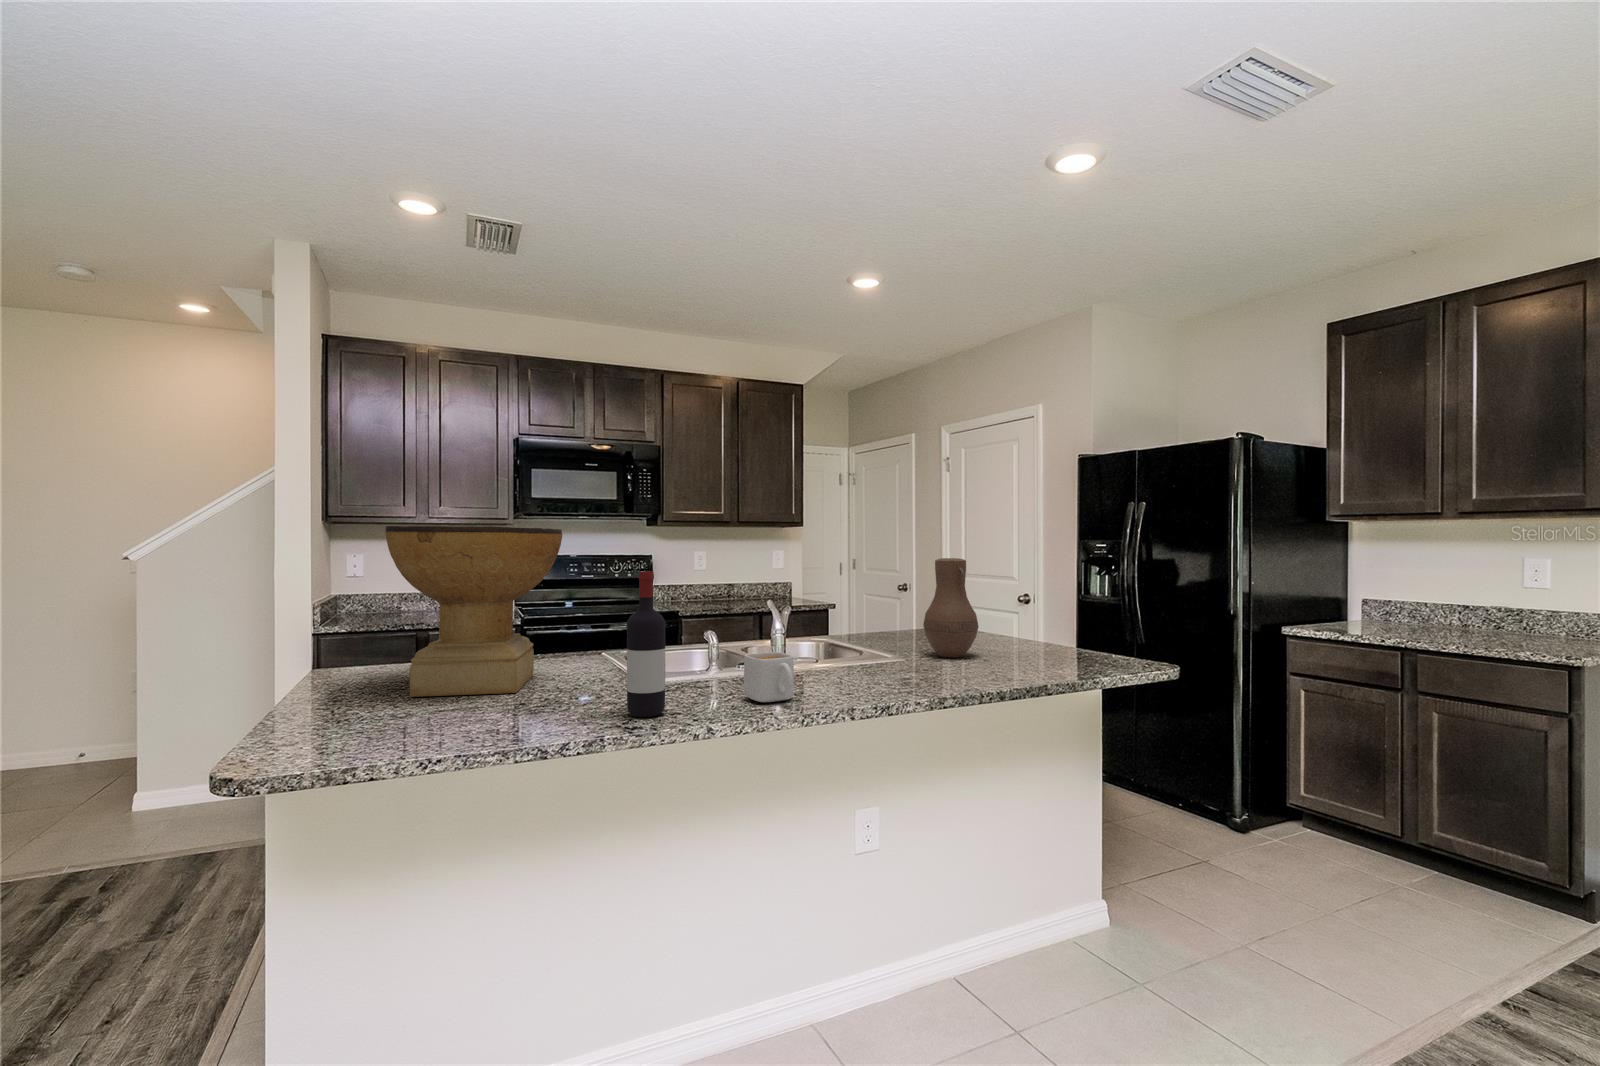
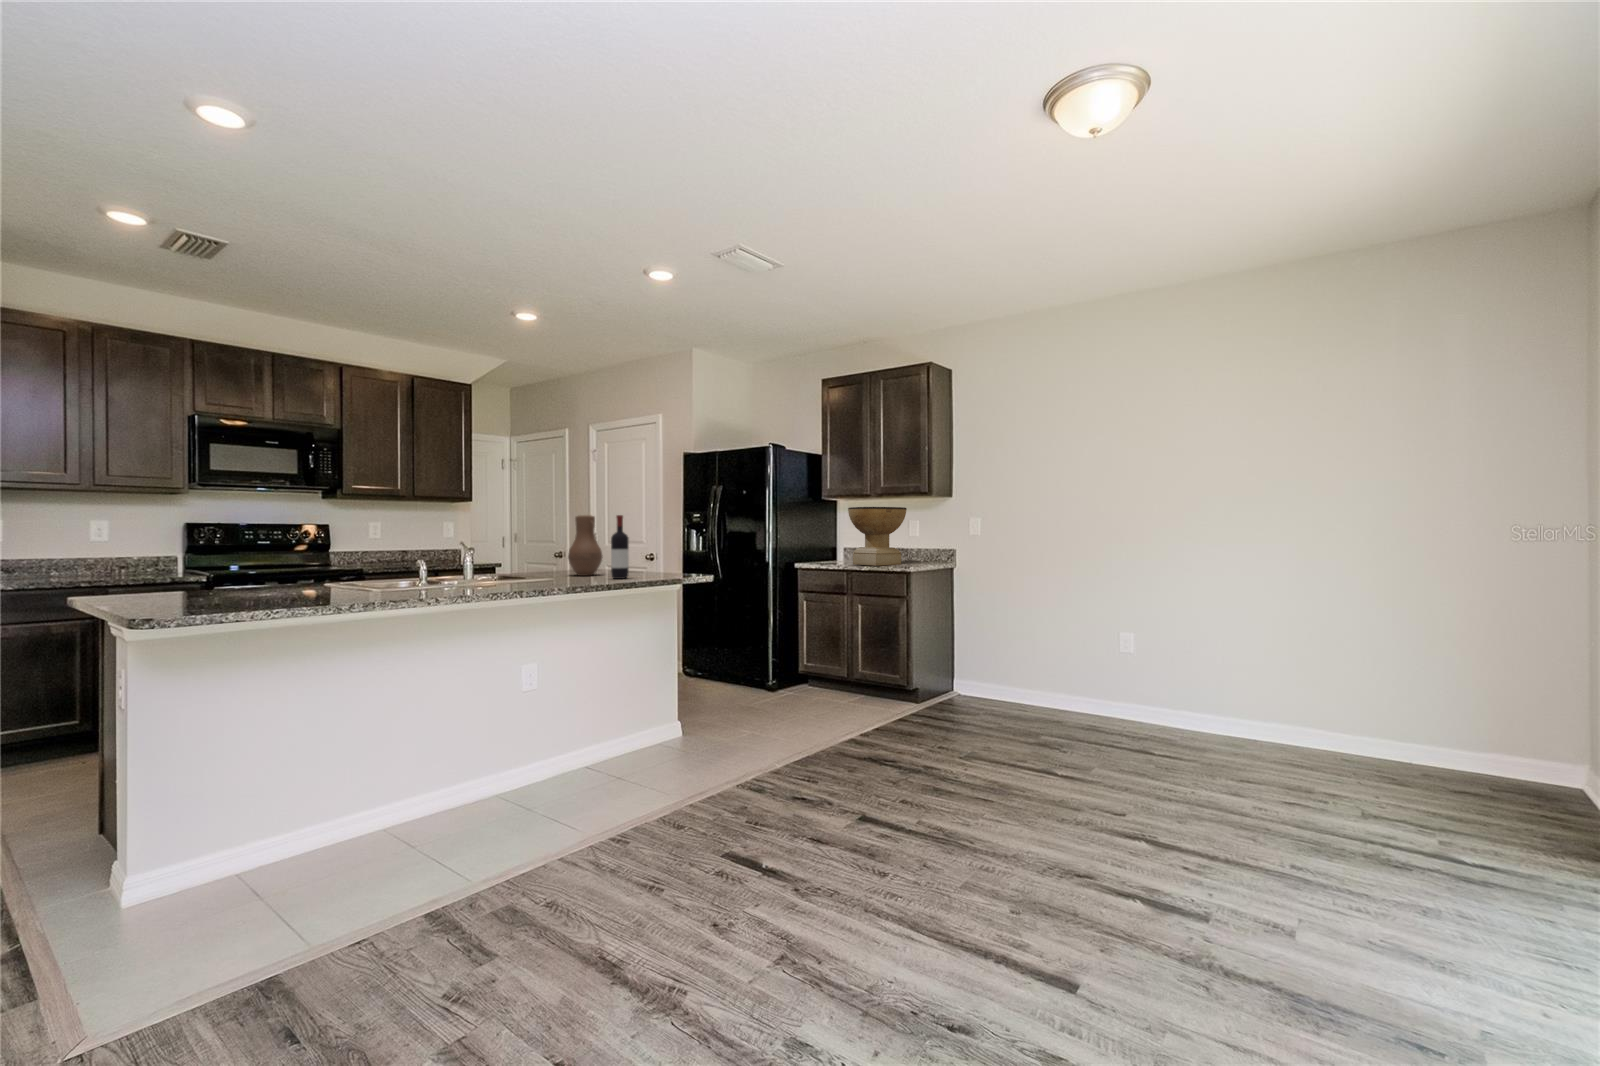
decorative bowl: present [386,526,562,697] -> present [848,507,907,566]
wine bottle: present [627,571,665,717] -> present [611,515,629,579]
mug: present [744,652,794,702] -> none [454,564,487,590]

